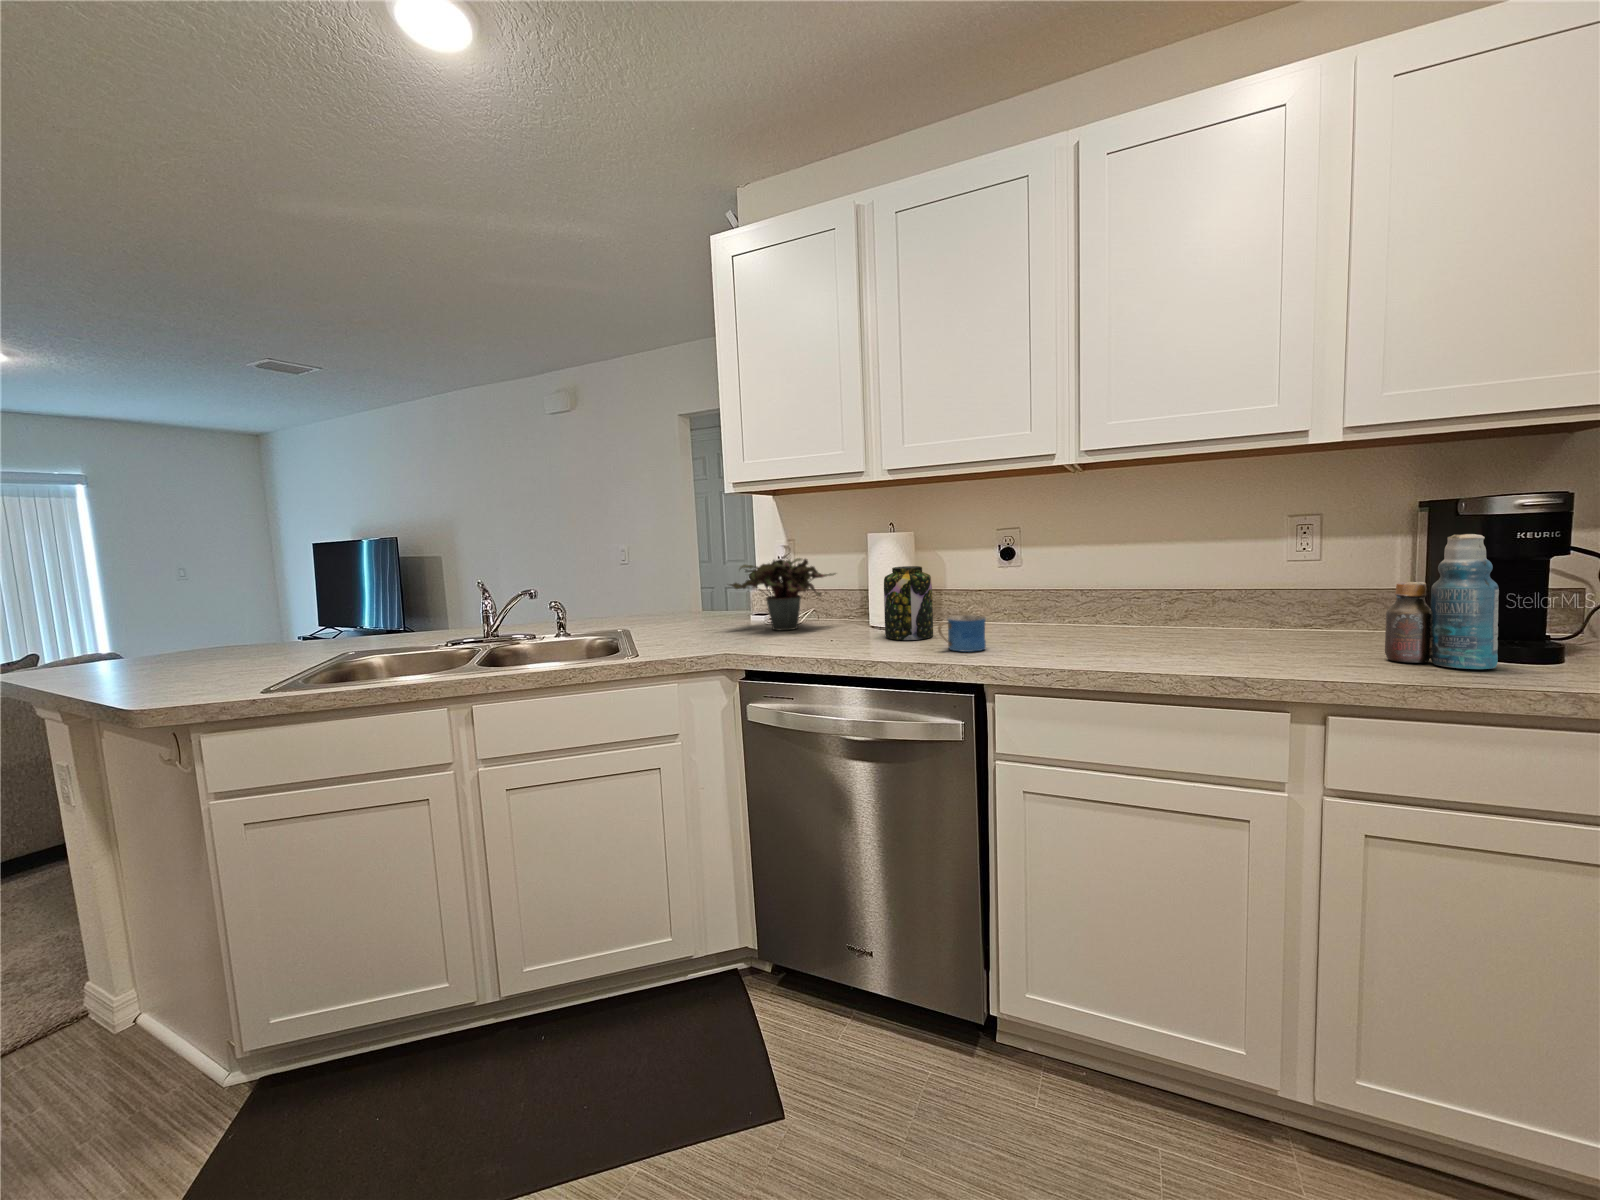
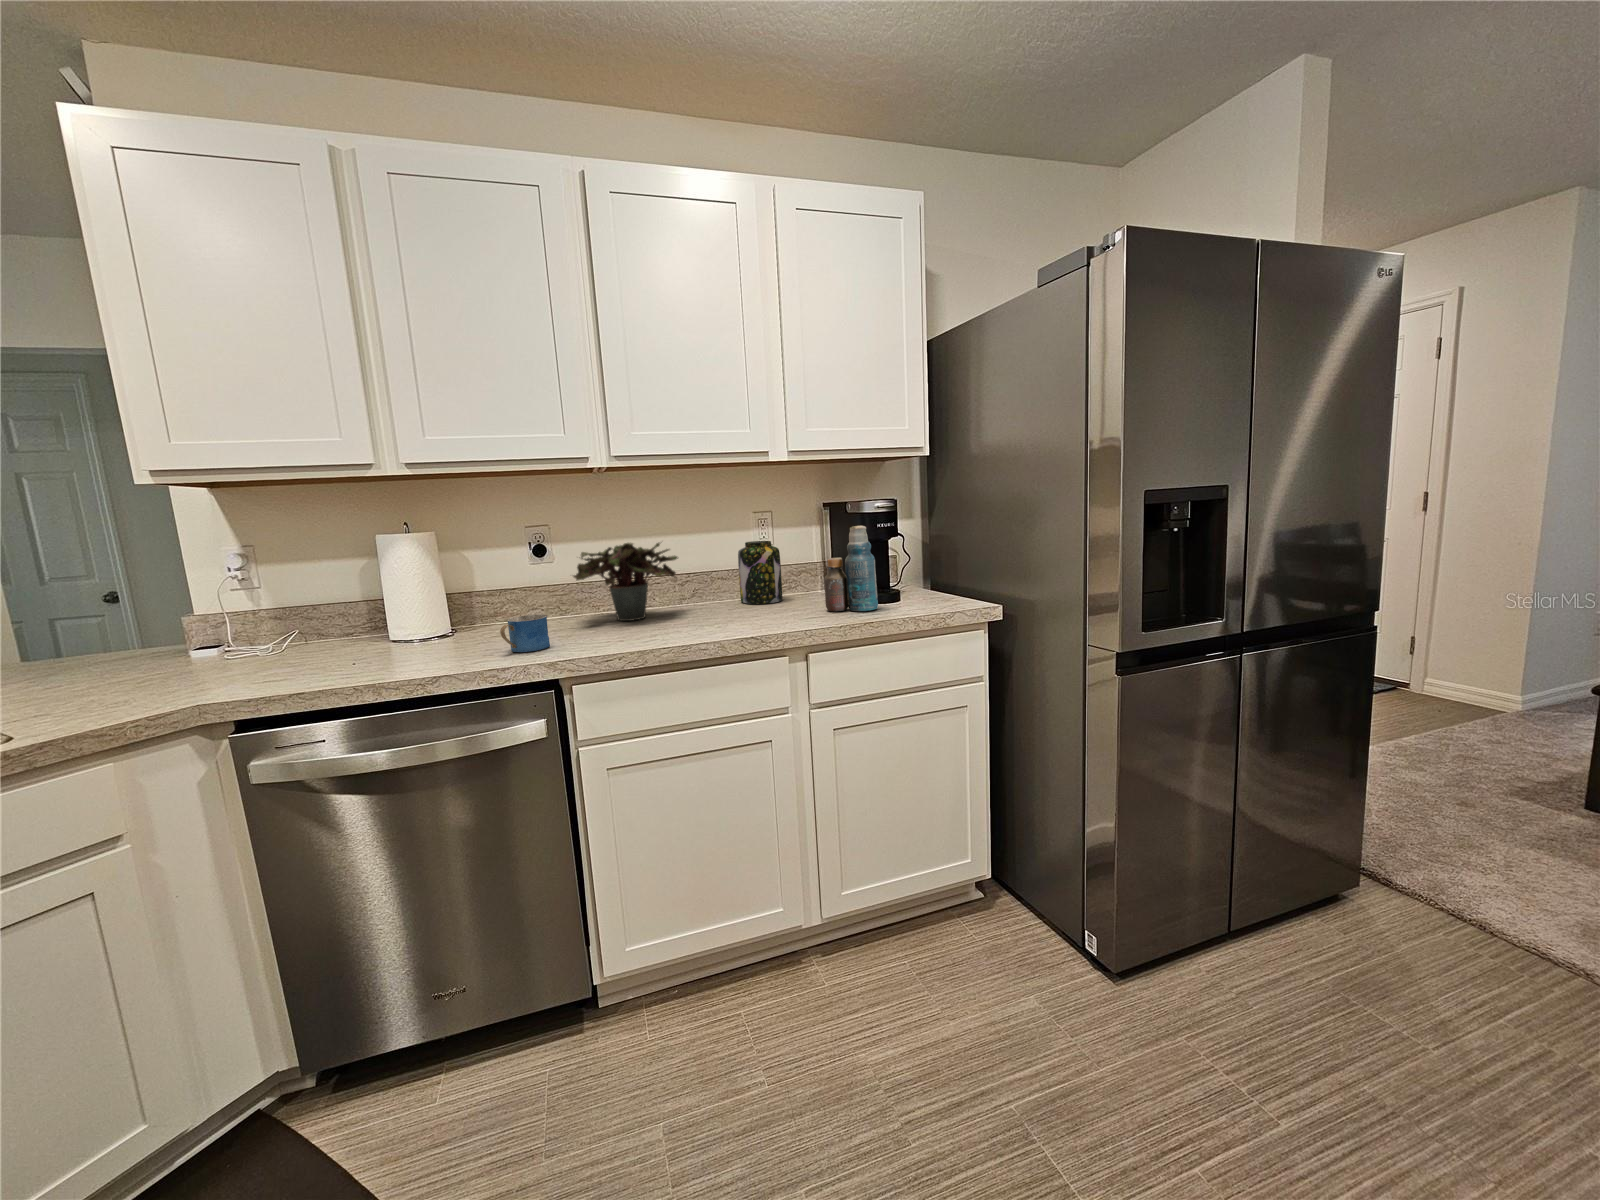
potted plant: present [729,558,835,630] -> present [573,543,678,621]
jar: present [884,566,933,640] -> present [738,541,782,604]

